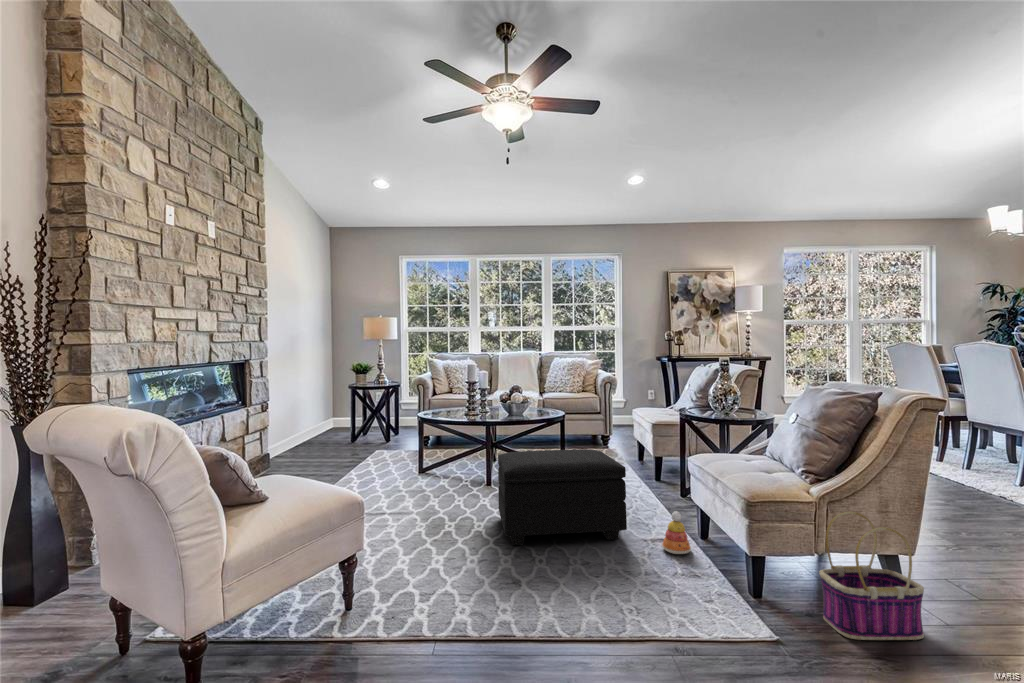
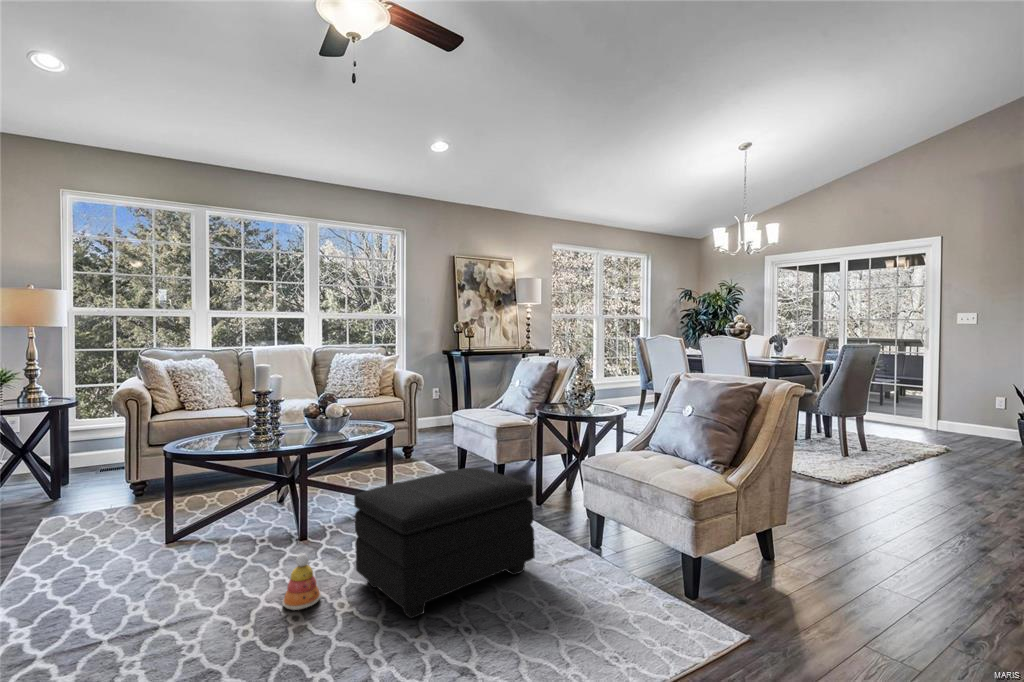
stacking toy: present [662,511,691,554] -> present [283,553,321,610]
basket: present [819,512,924,640] -> none [746,494,818,614]

